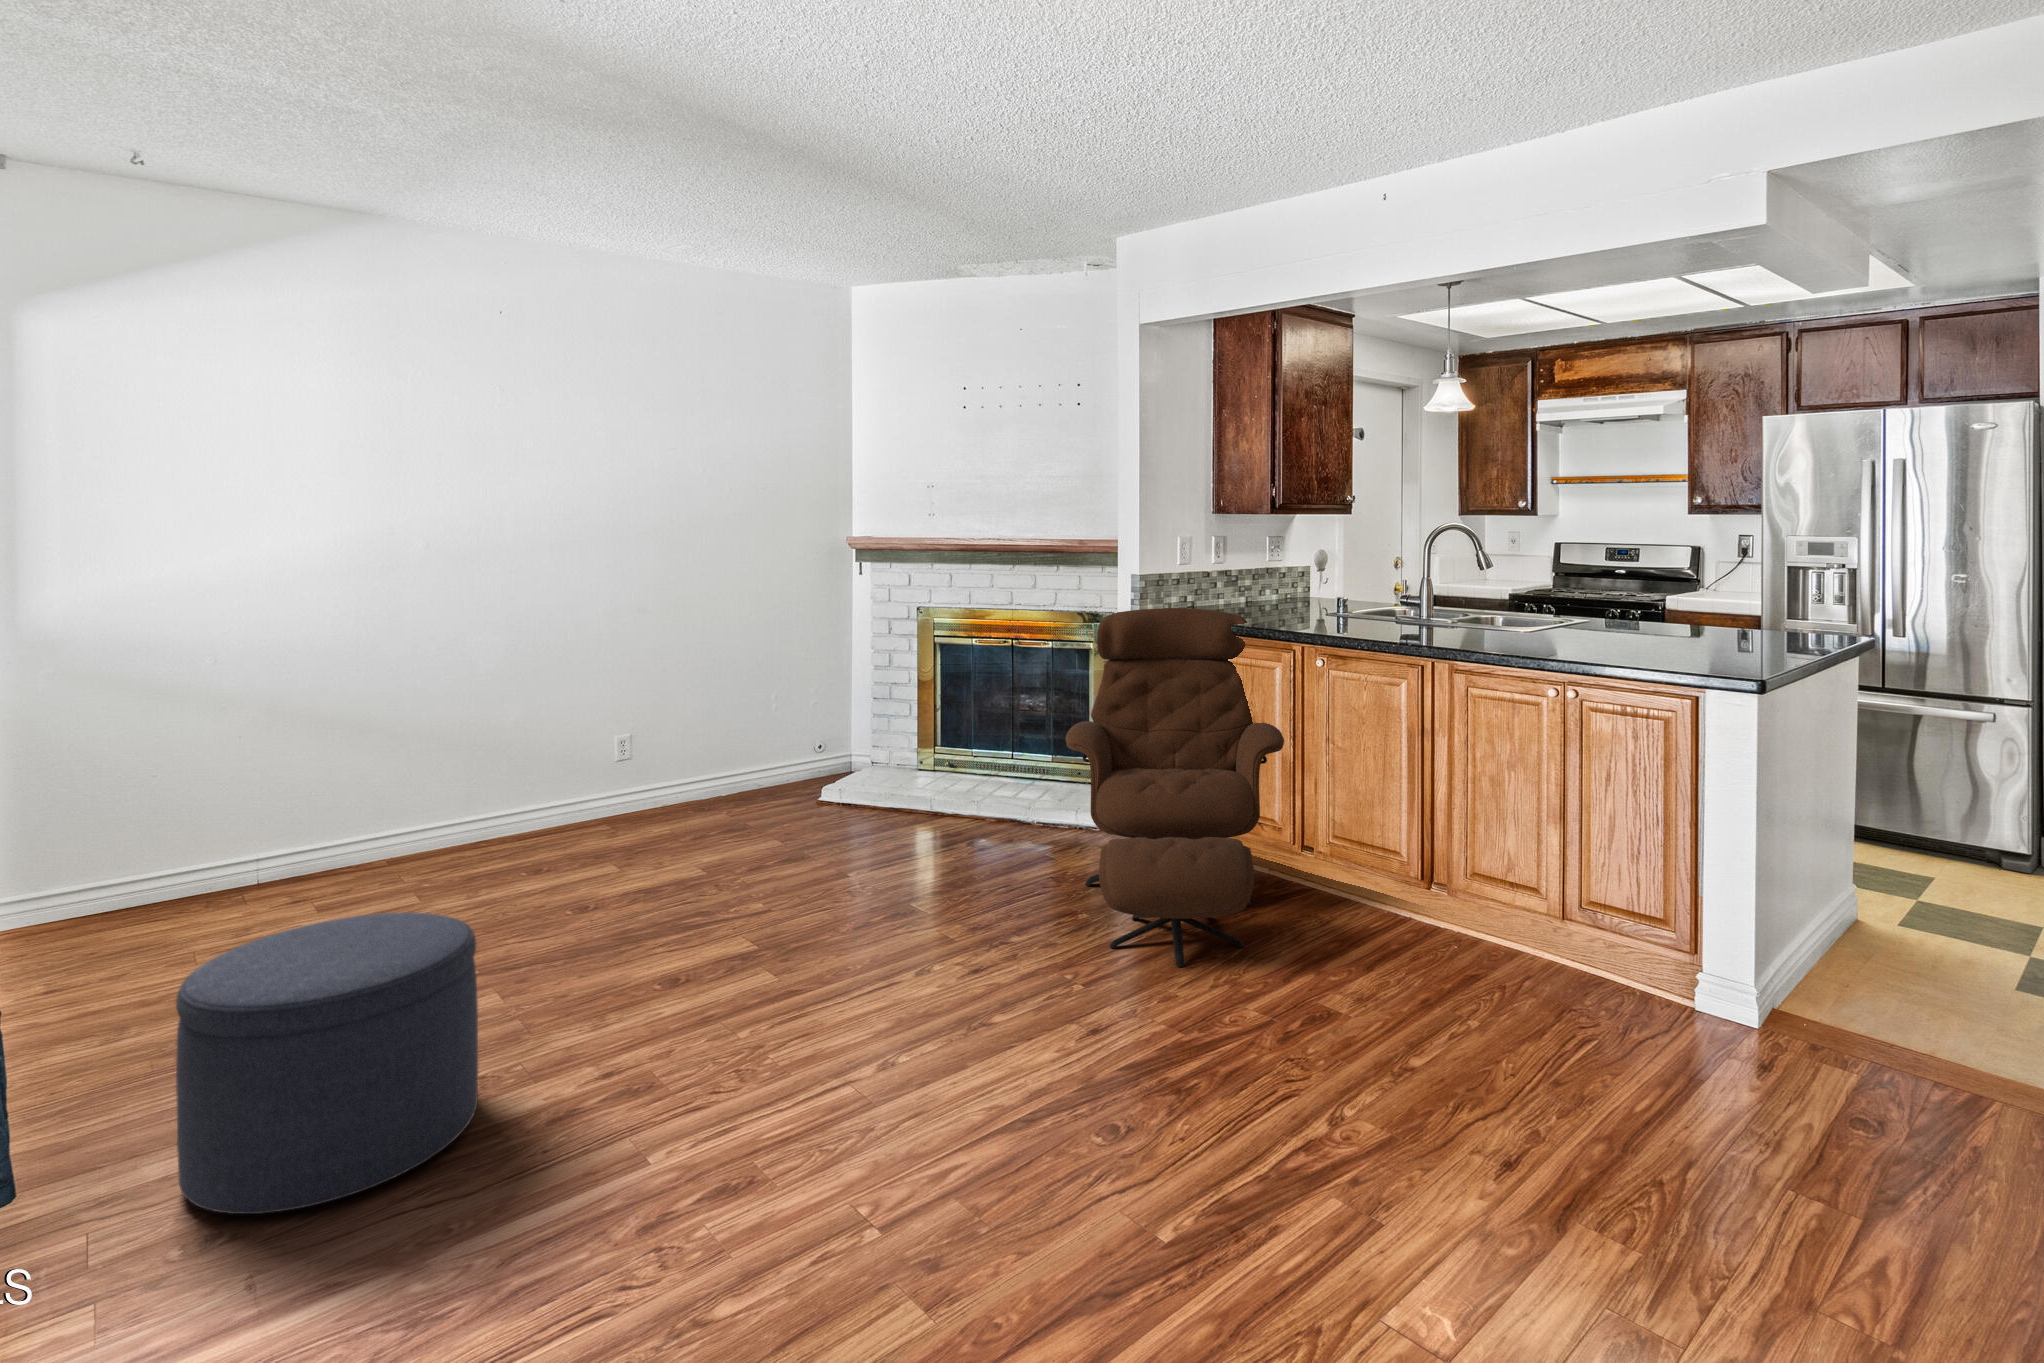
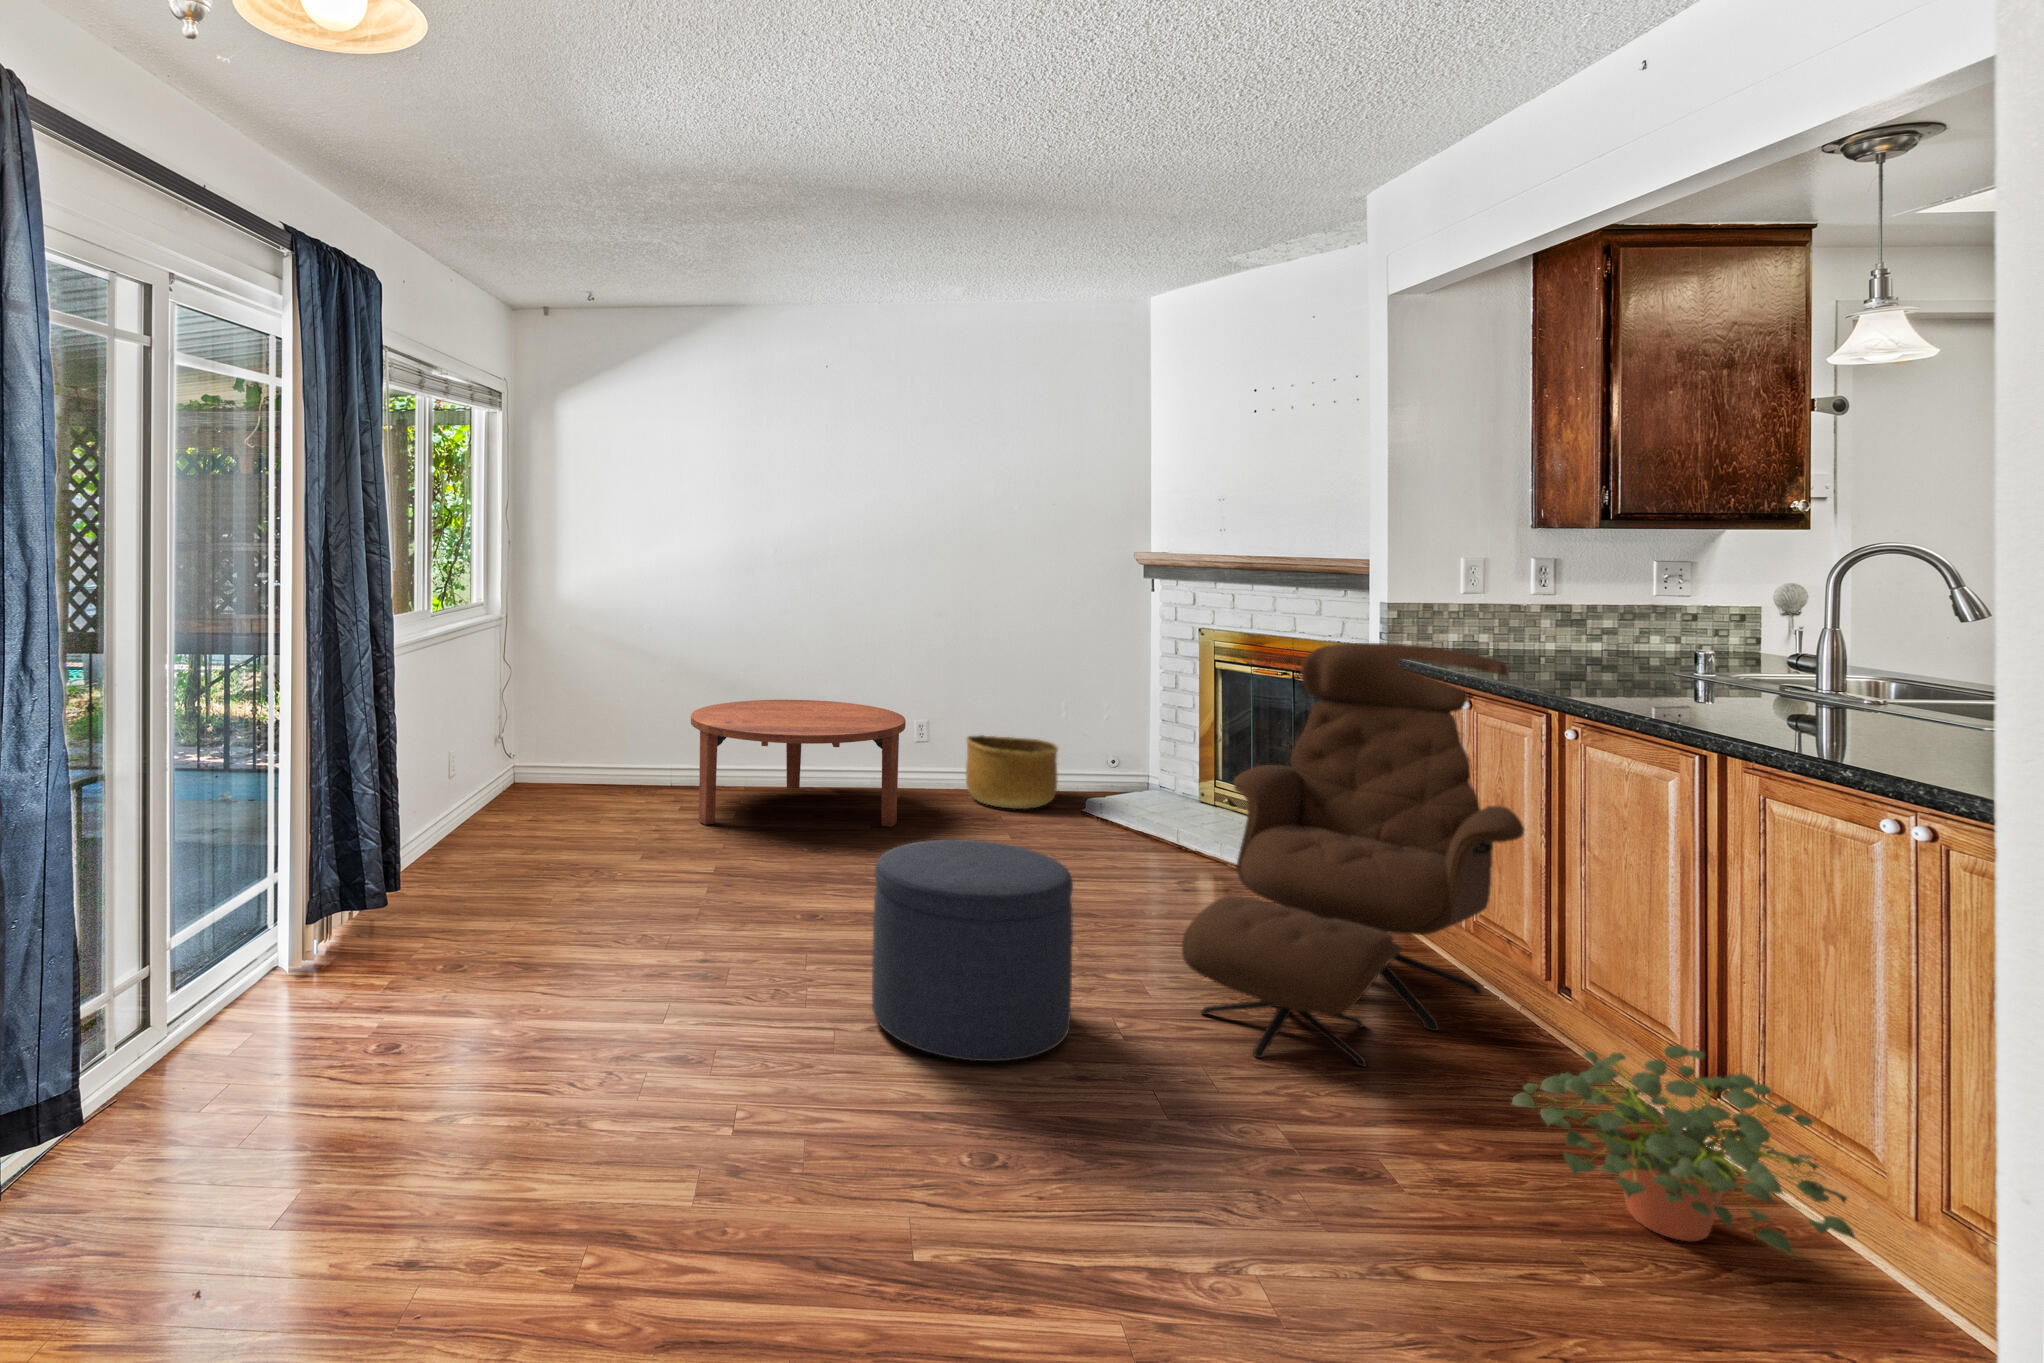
coffee table: none [338,729,646,921] -> present [691,700,906,827]
basket: none [683,736,788,815] -> present [966,735,1058,809]
potted plant: none [1389,863,1574,988] -> present [1512,1045,1855,1256]
ottoman: present [176,912,478,1214] -> present [872,839,1073,1061]

